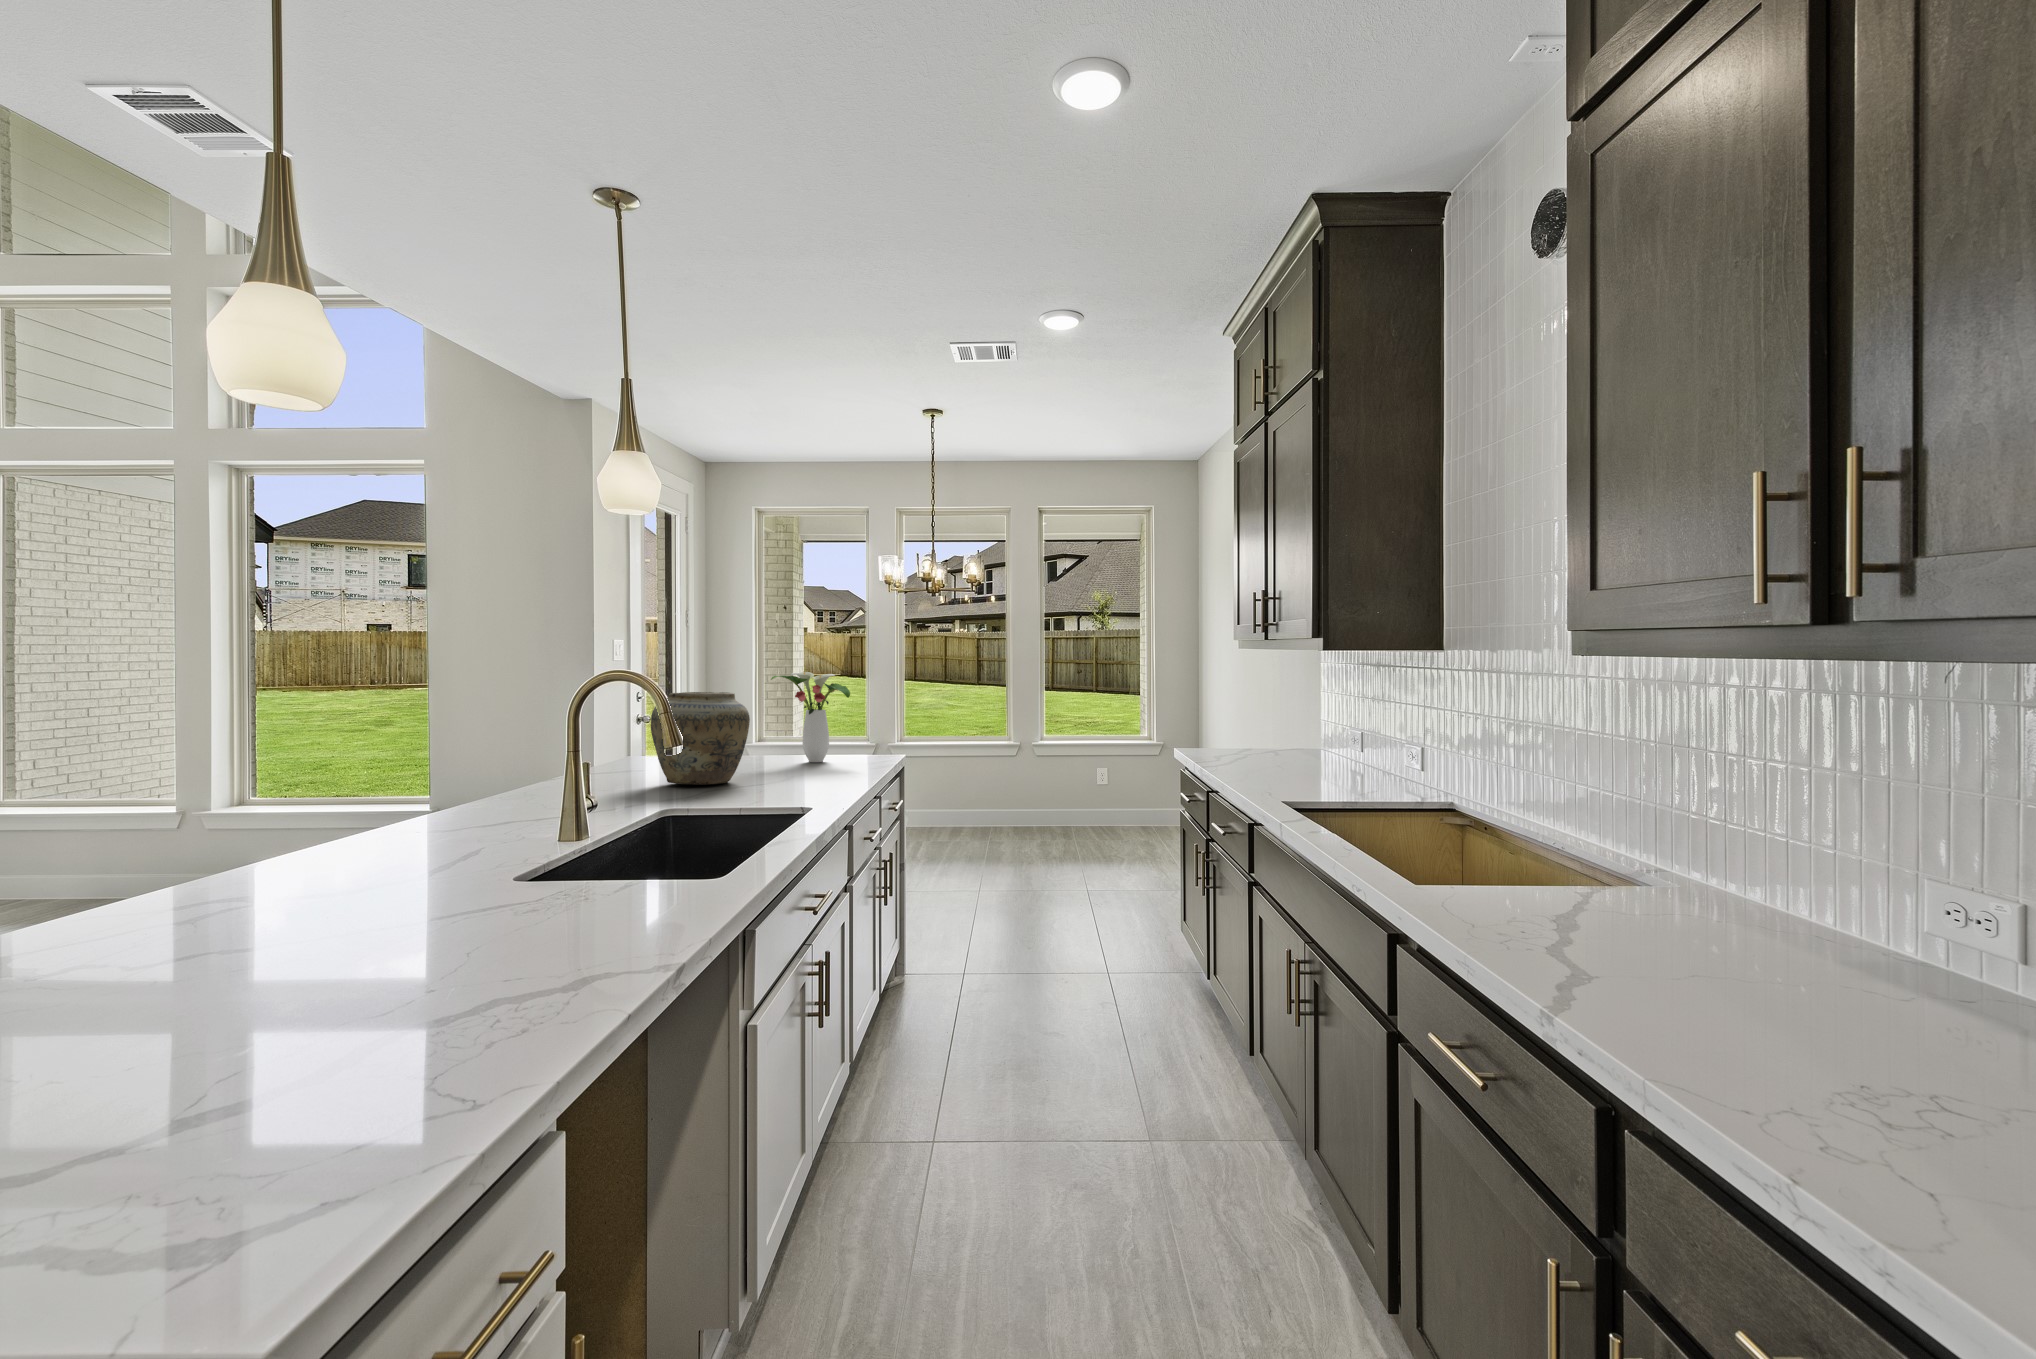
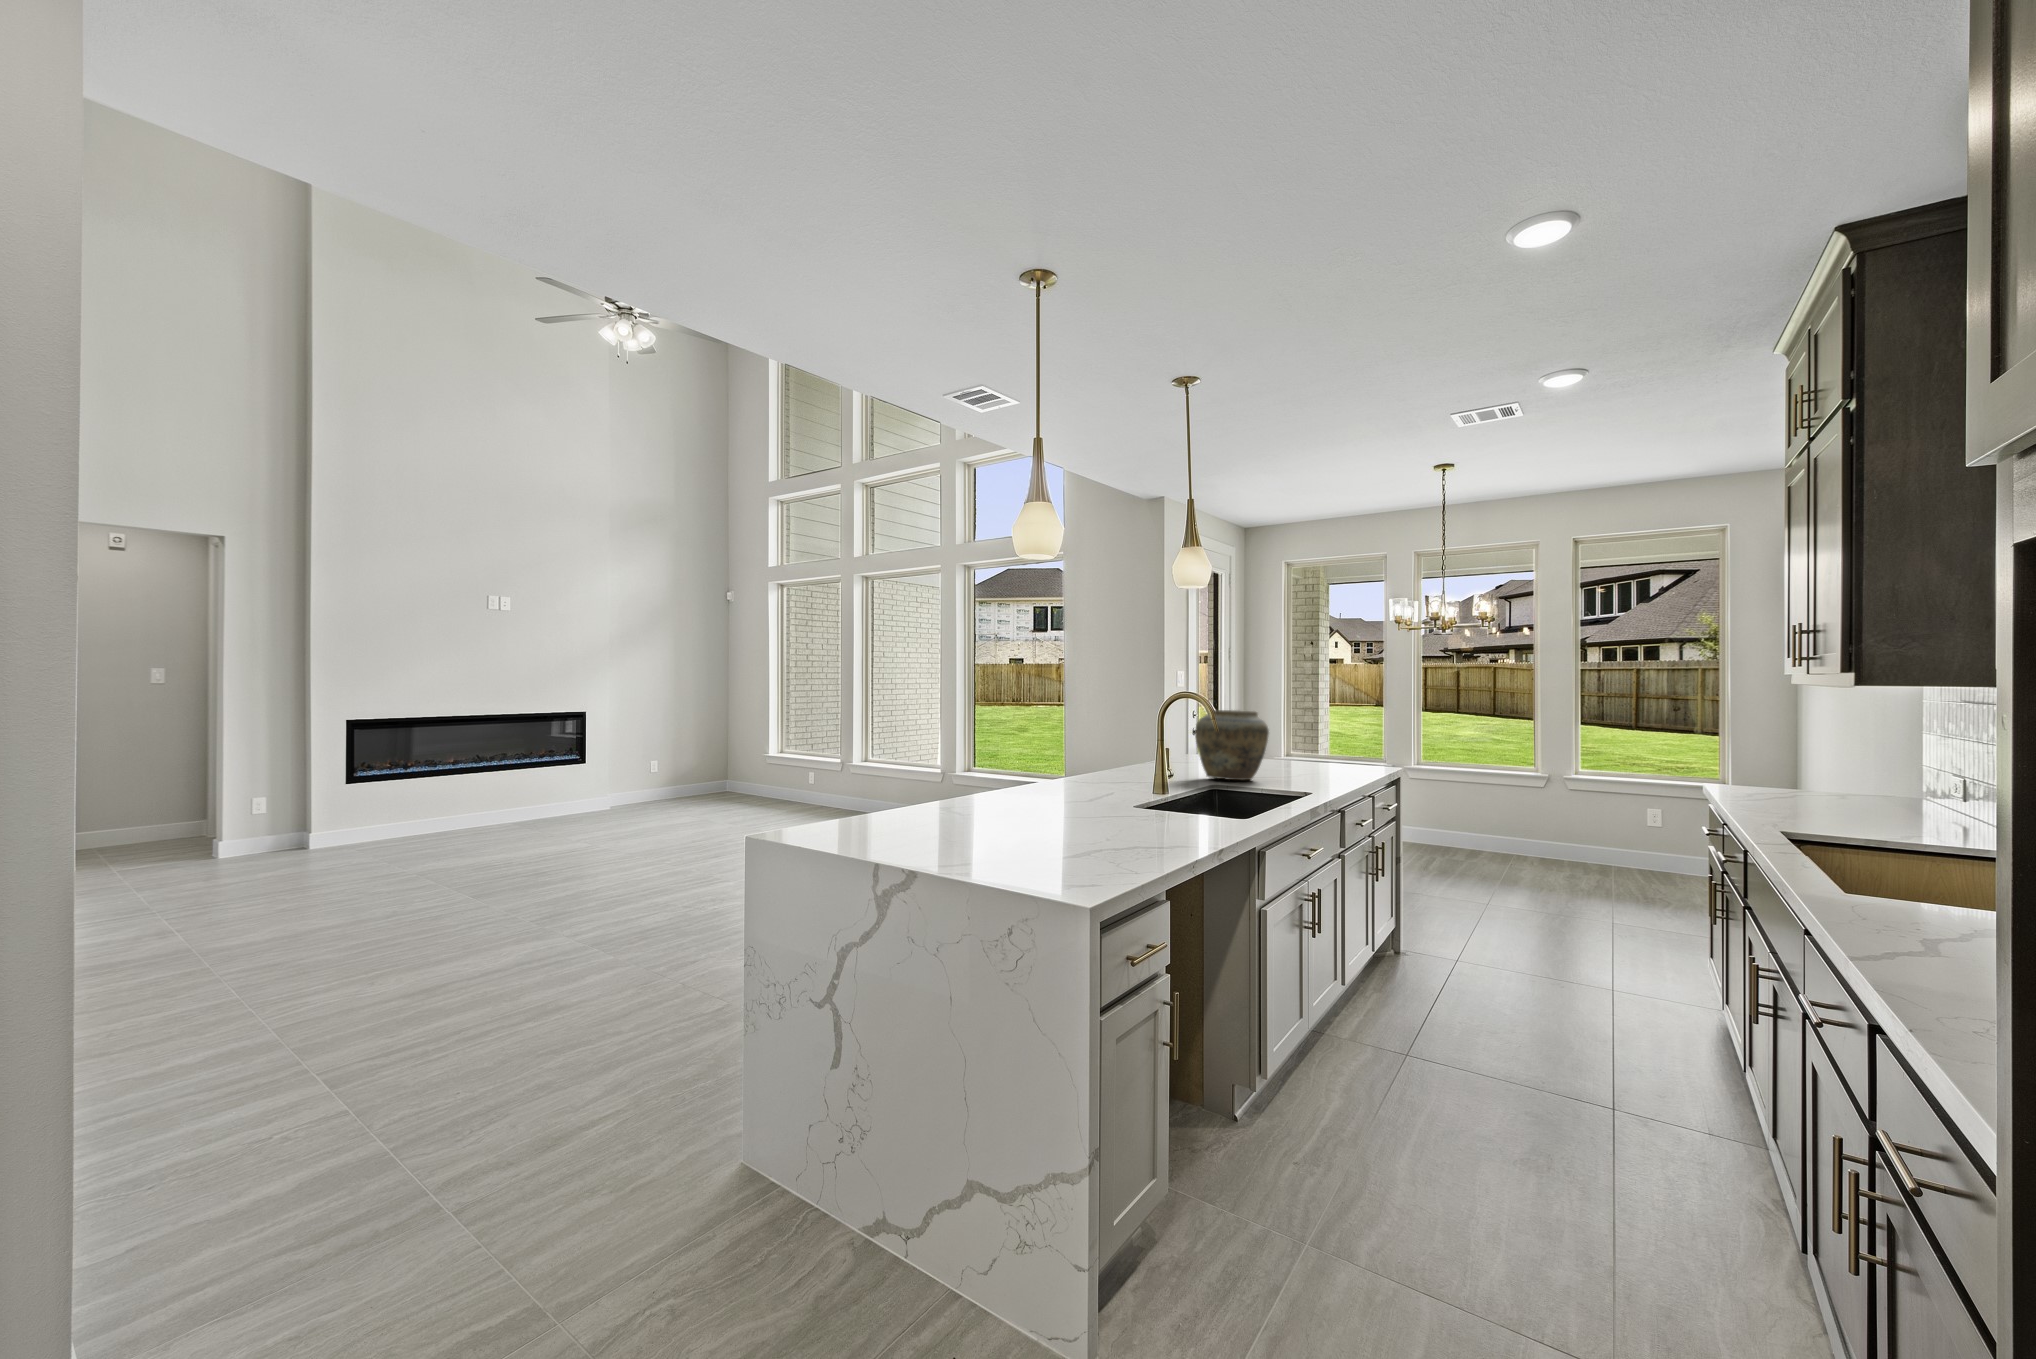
flower arrangement: present [771,671,850,762] -> none [1288,696,1354,771]

